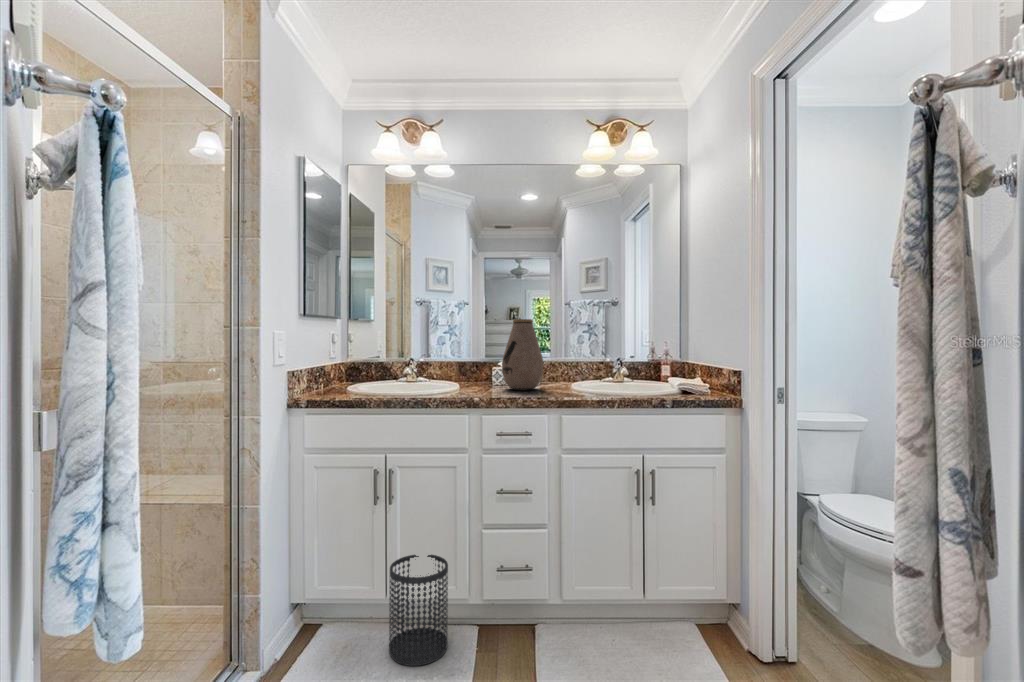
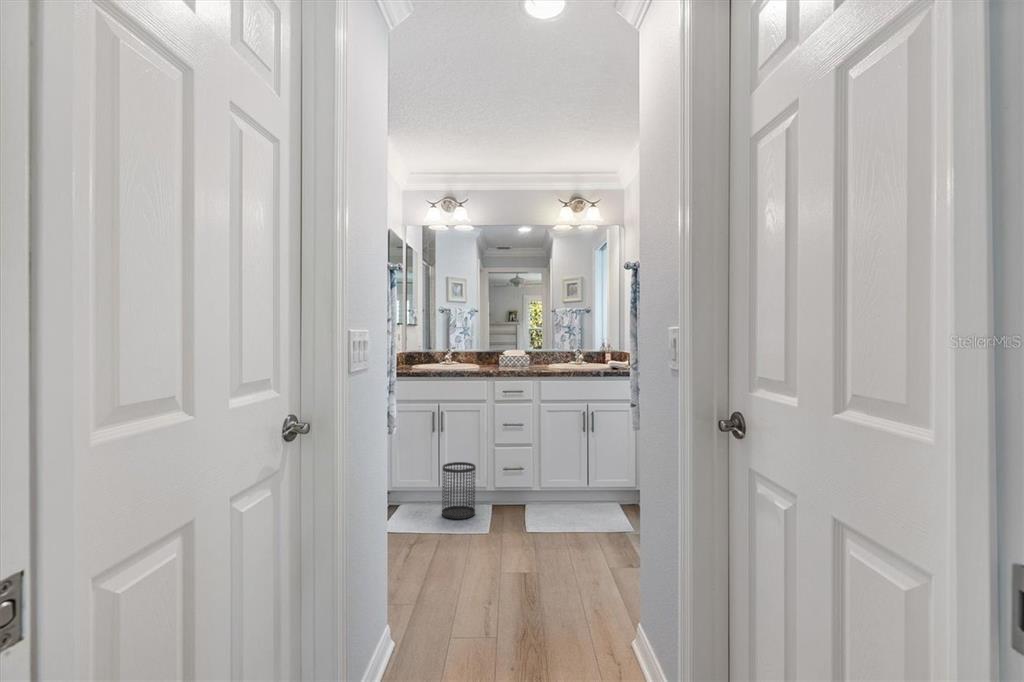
vase: present [502,319,543,390] -> none [505,325,530,368]

